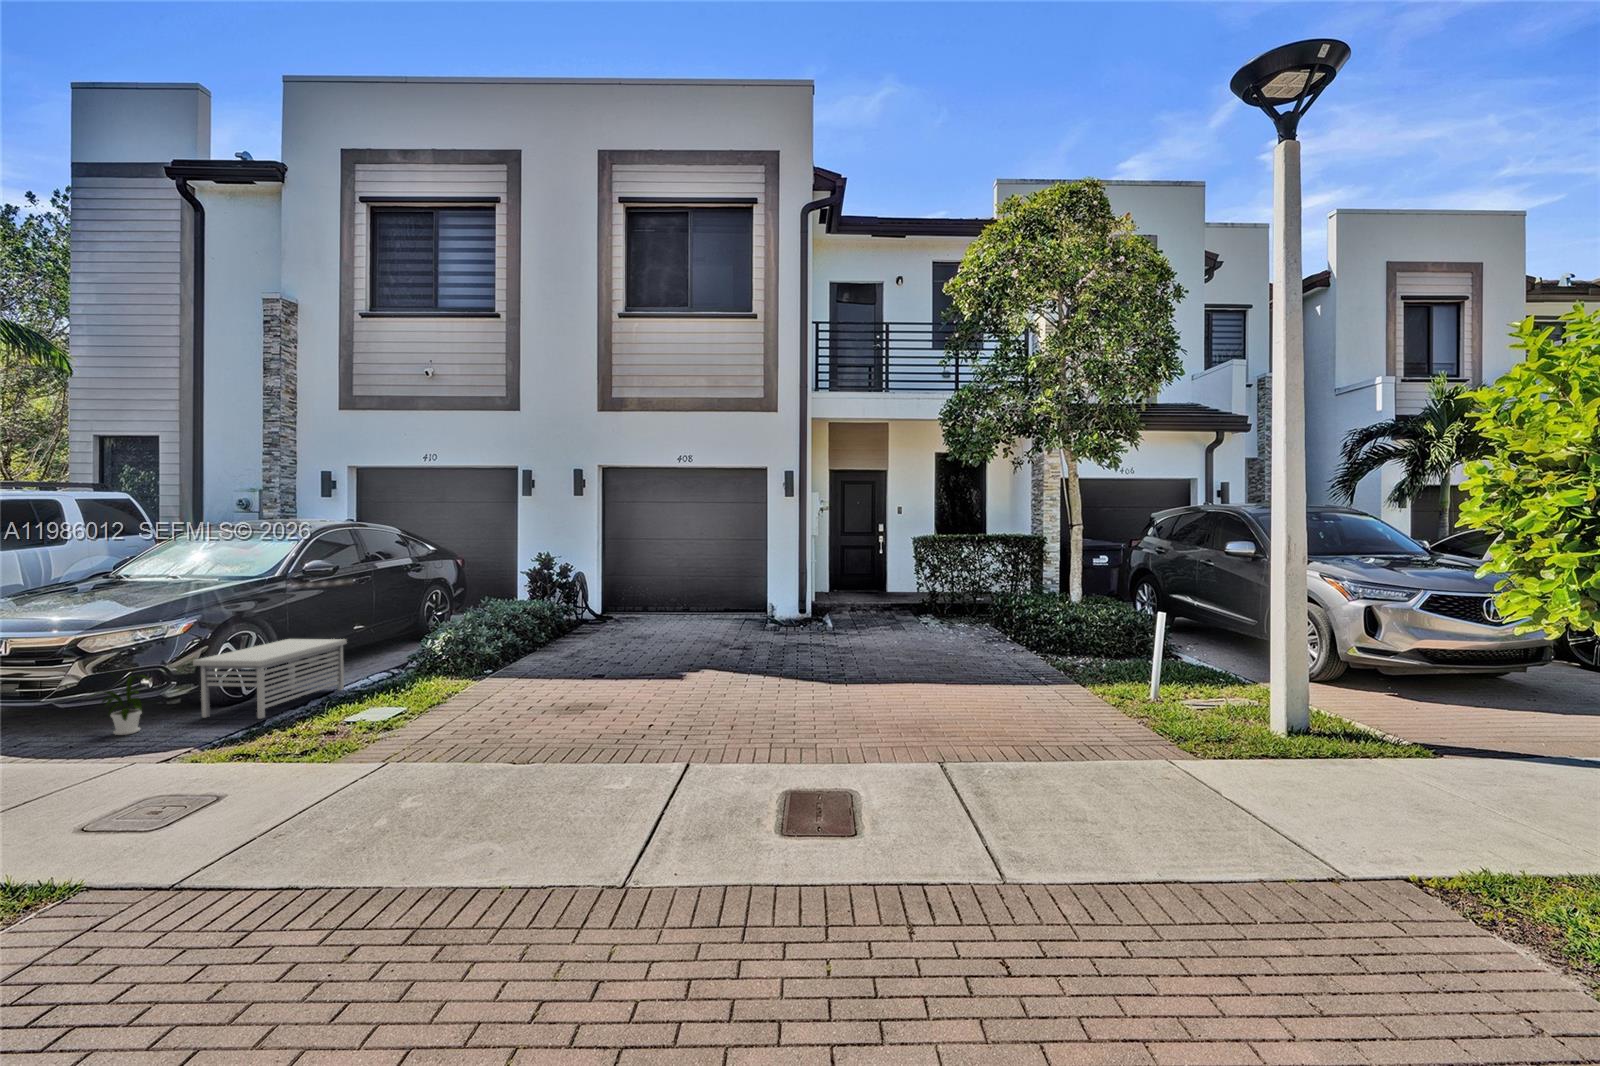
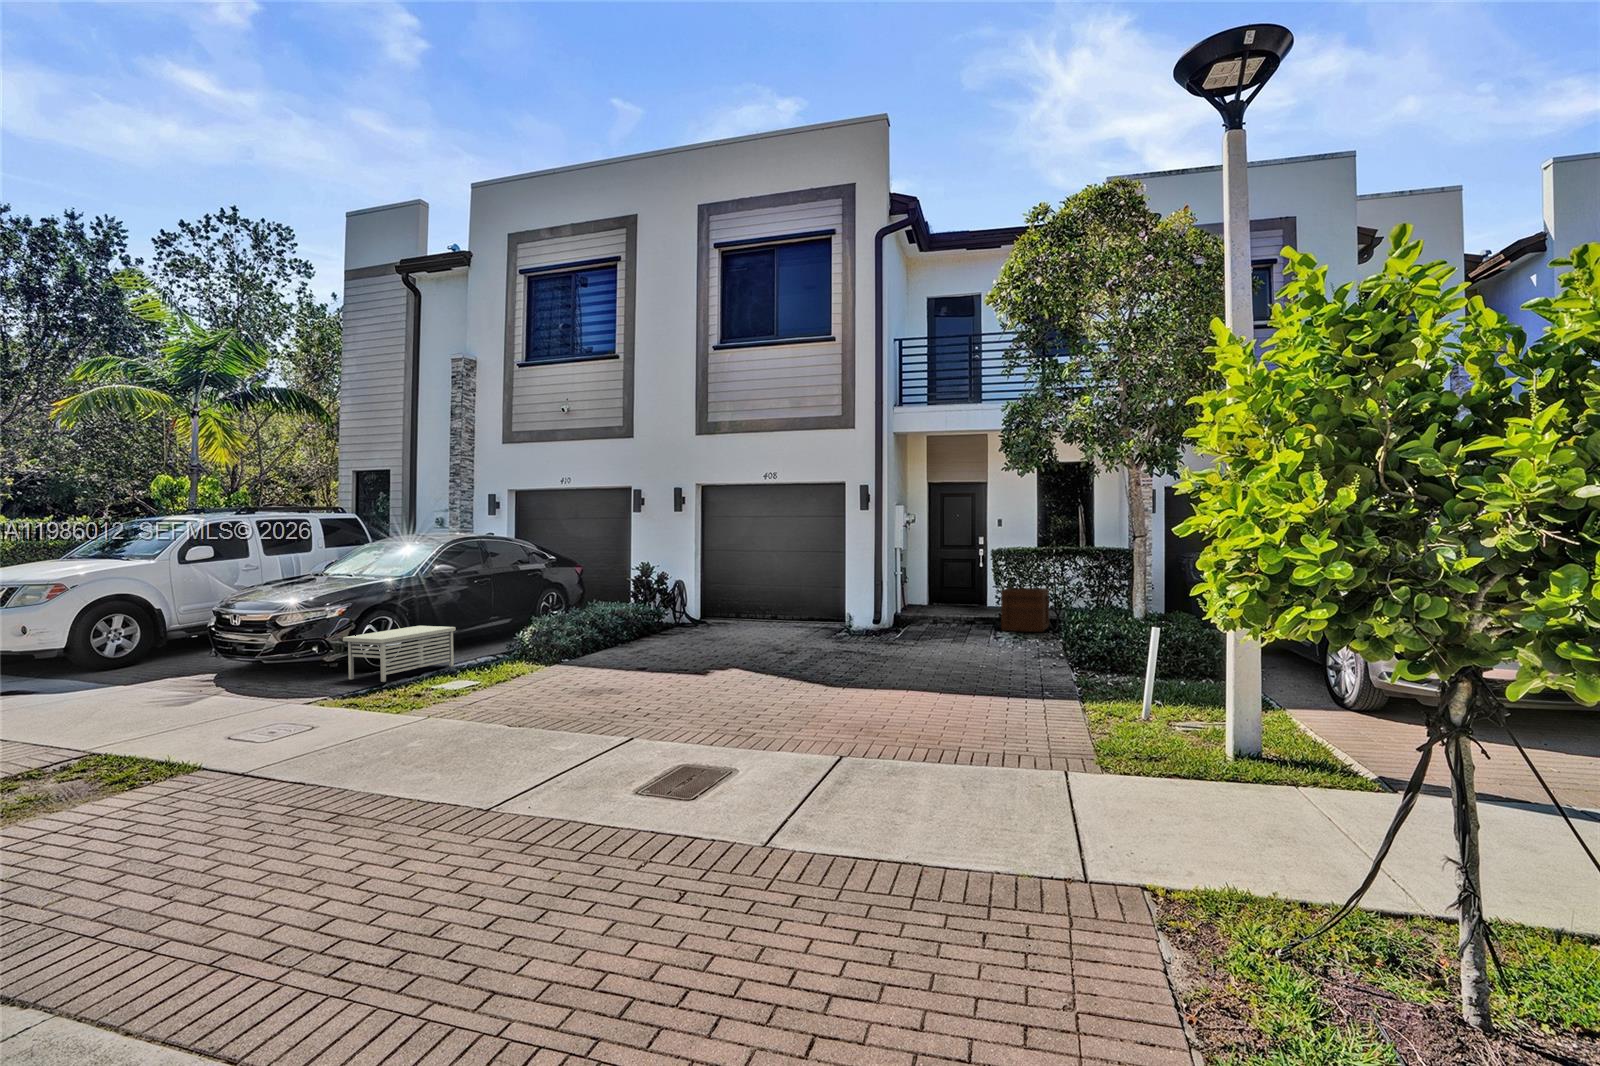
wooden crate: none [936,577,979,622] -> present [1001,588,1049,632]
house plant: present [92,673,150,735] -> none [270,642,313,687]

